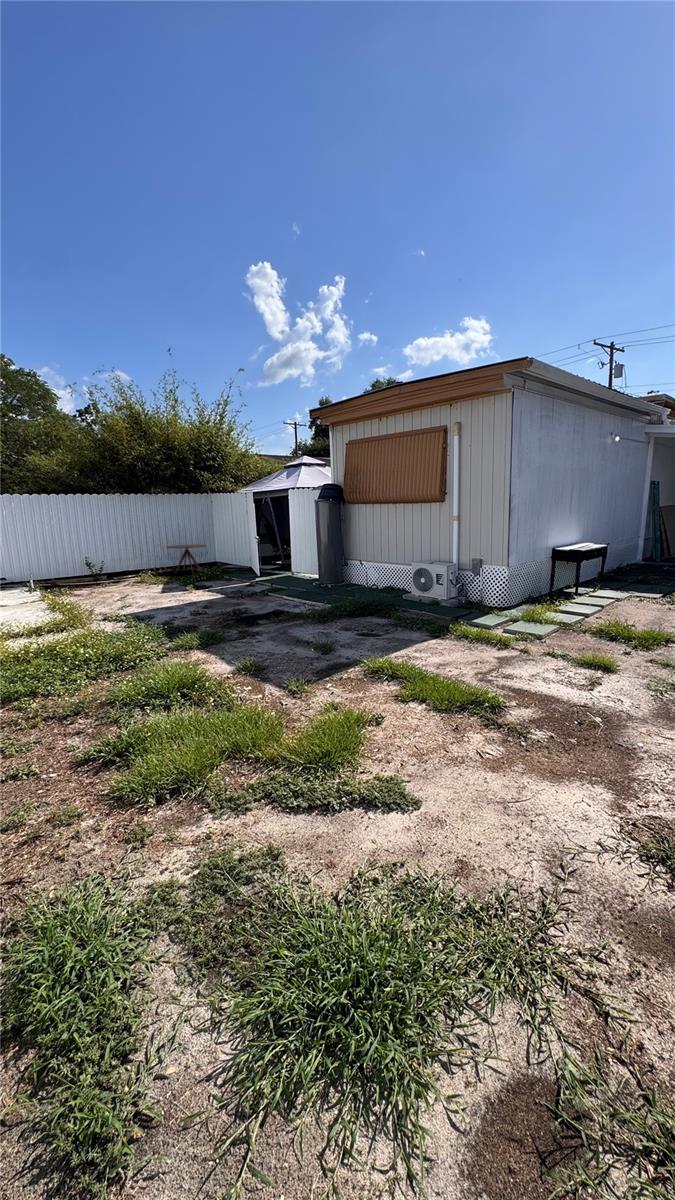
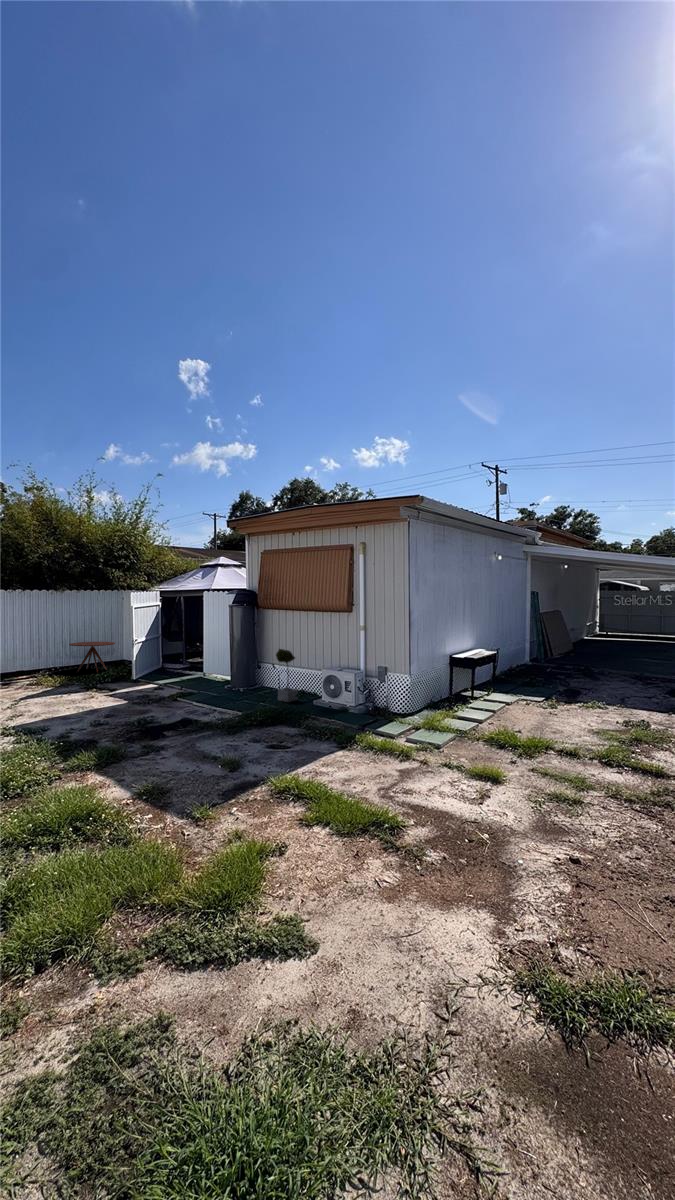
potted tree: none [362,542,385,597] -> present [276,649,298,702]

